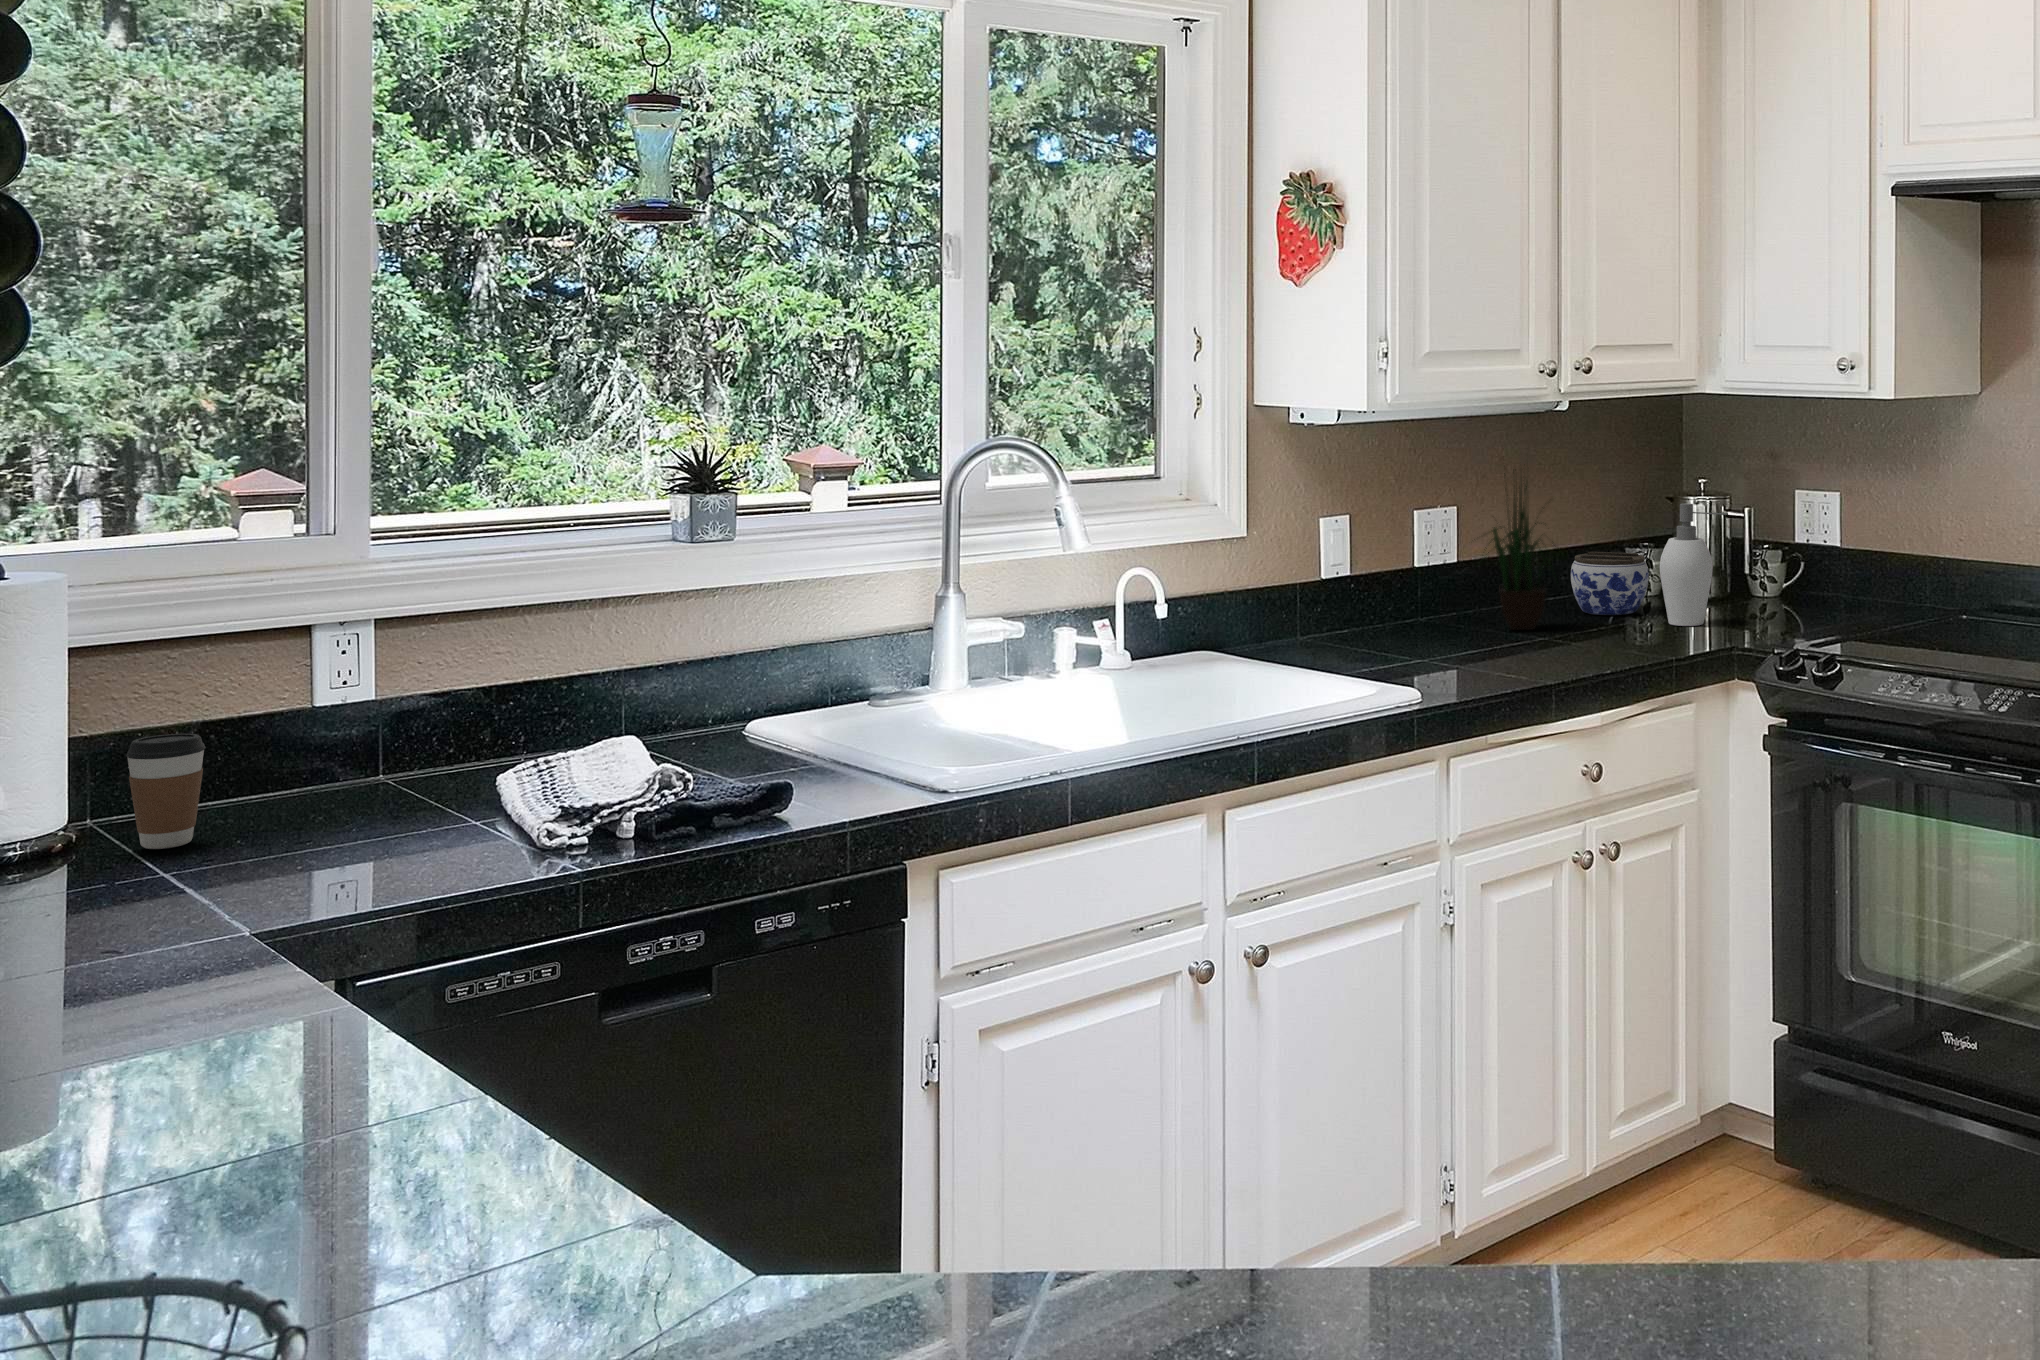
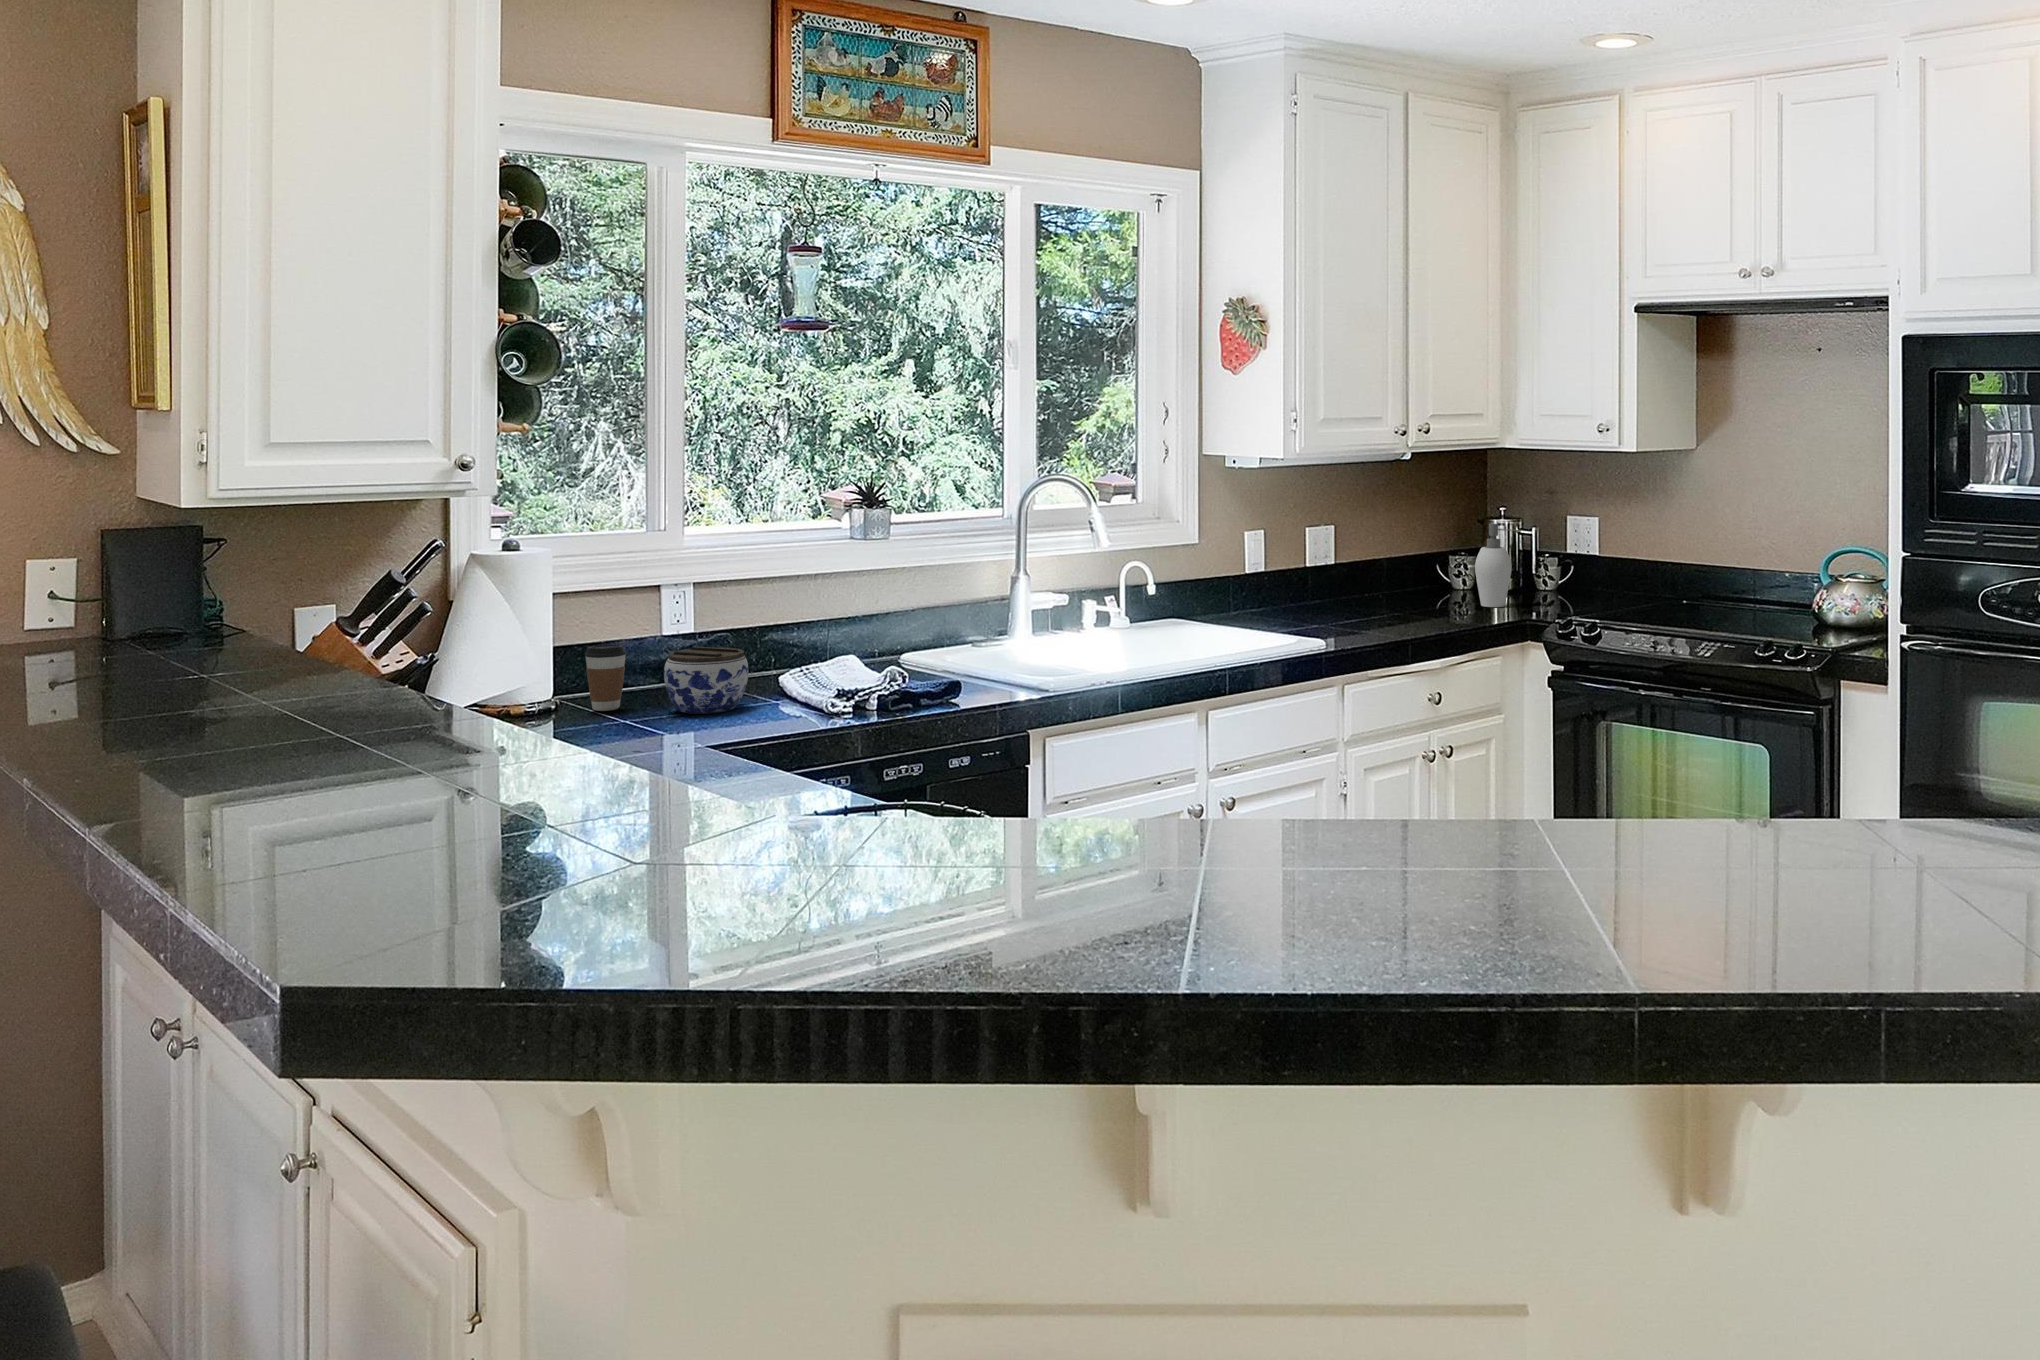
potted plant: present [1481,473,1548,630] -> none [1343,477,1411,609]
jar: present [1571,552,1649,615] -> present [664,647,748,714]

